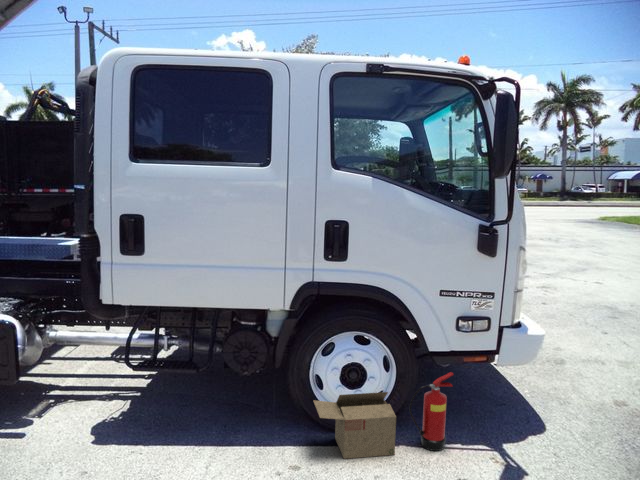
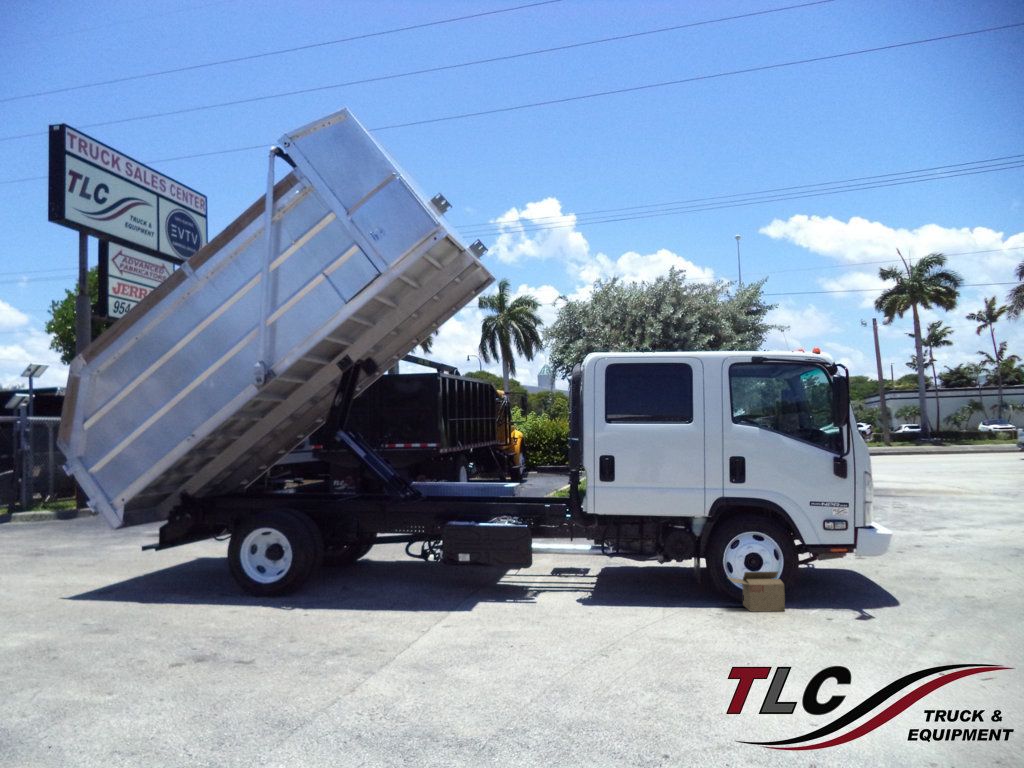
fire extinguisher: present [409,372,453,451] -> none [793,558,823,611]

